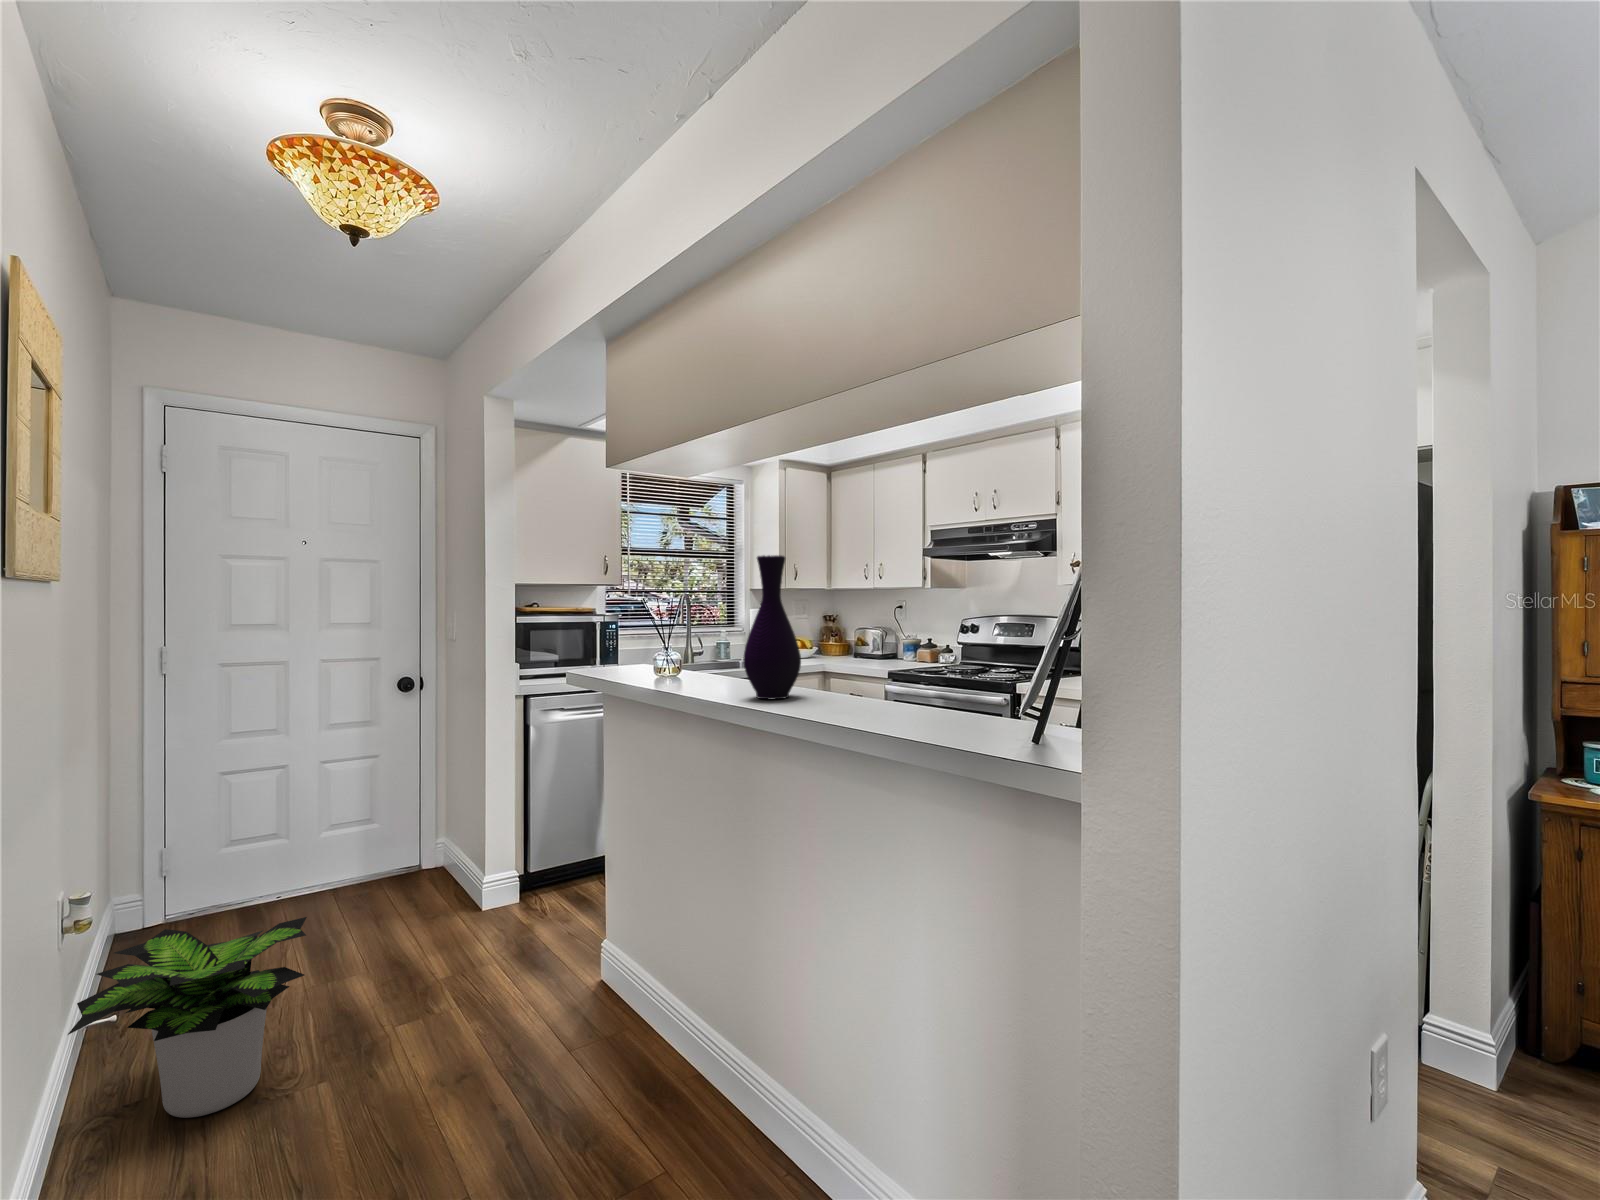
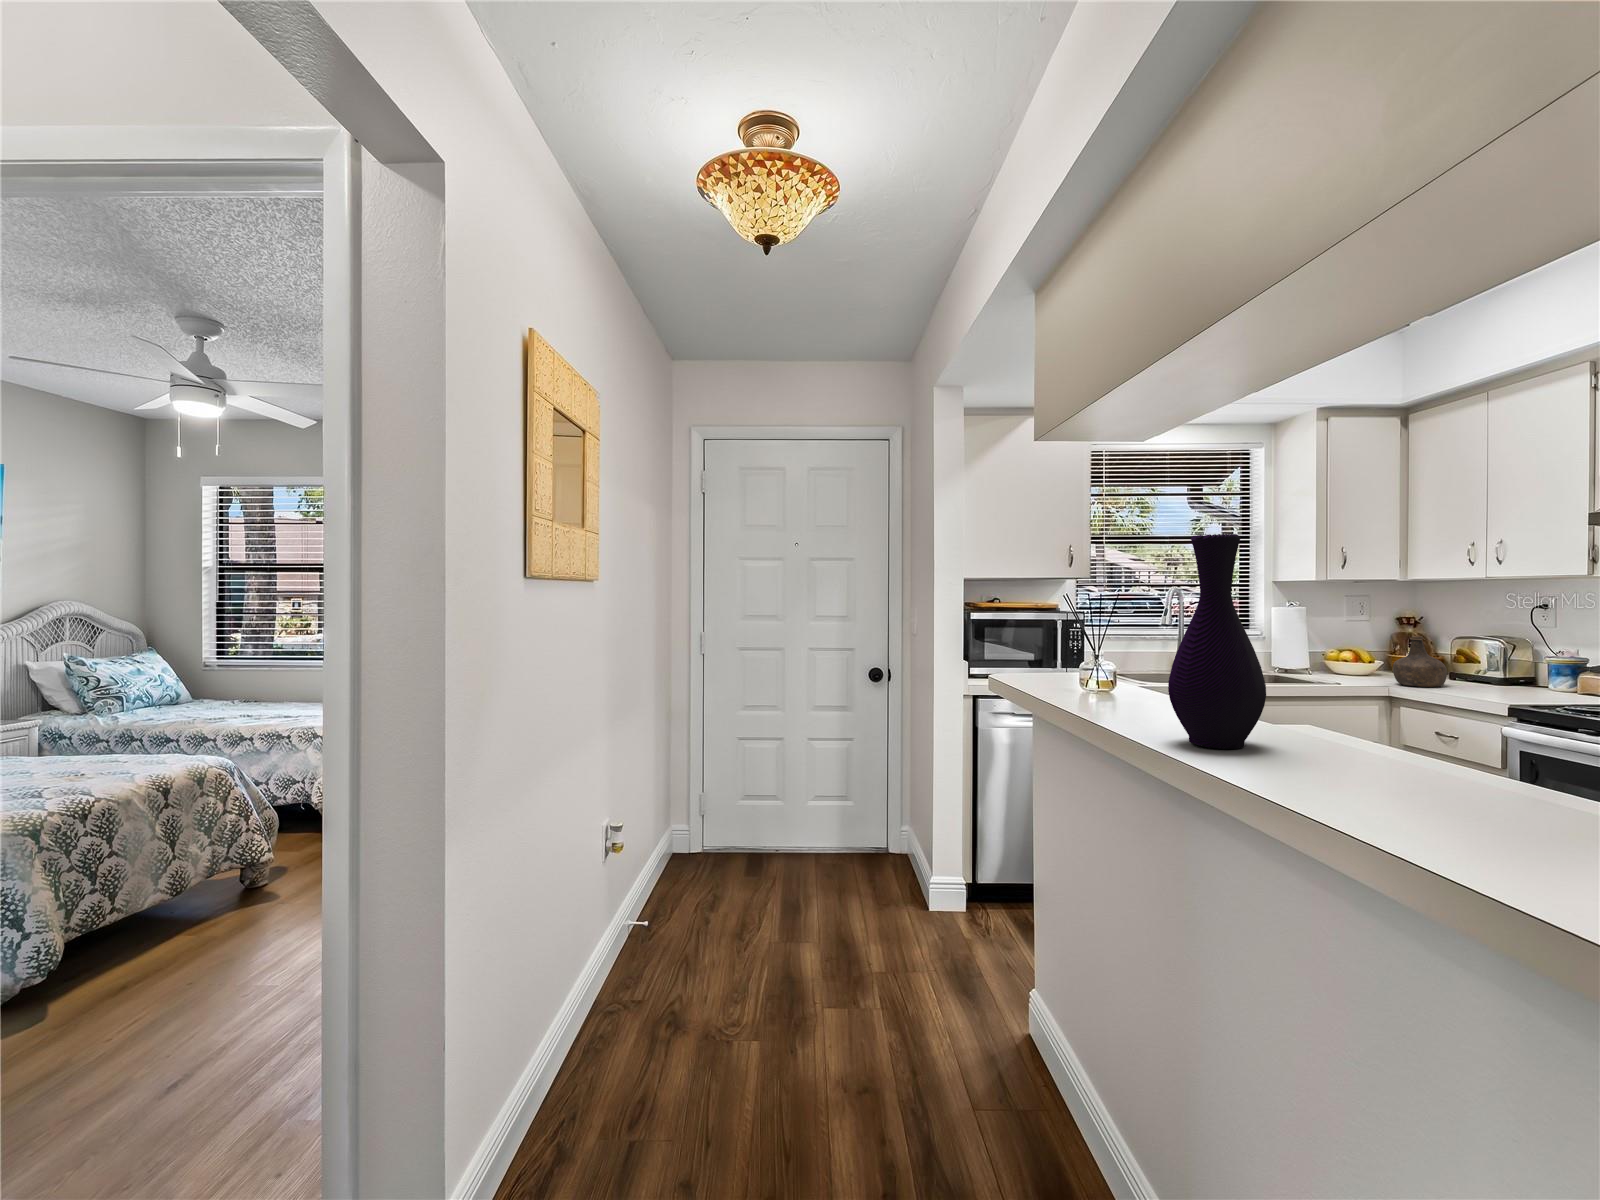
bottle: none [827,627,856,663] -> present [1393,636,1447,687]
potted plant: present [68,917,307,1118] -> none [581,867,749,1037]

